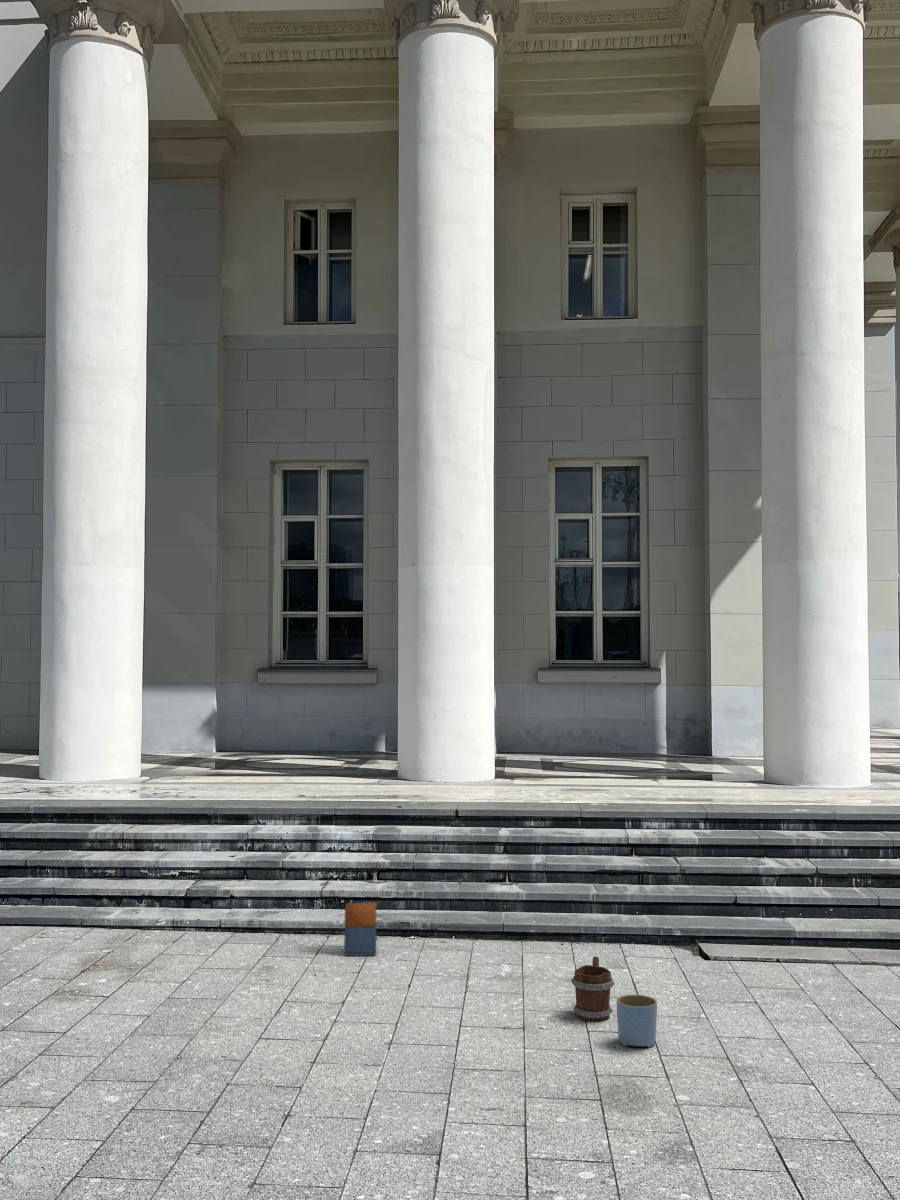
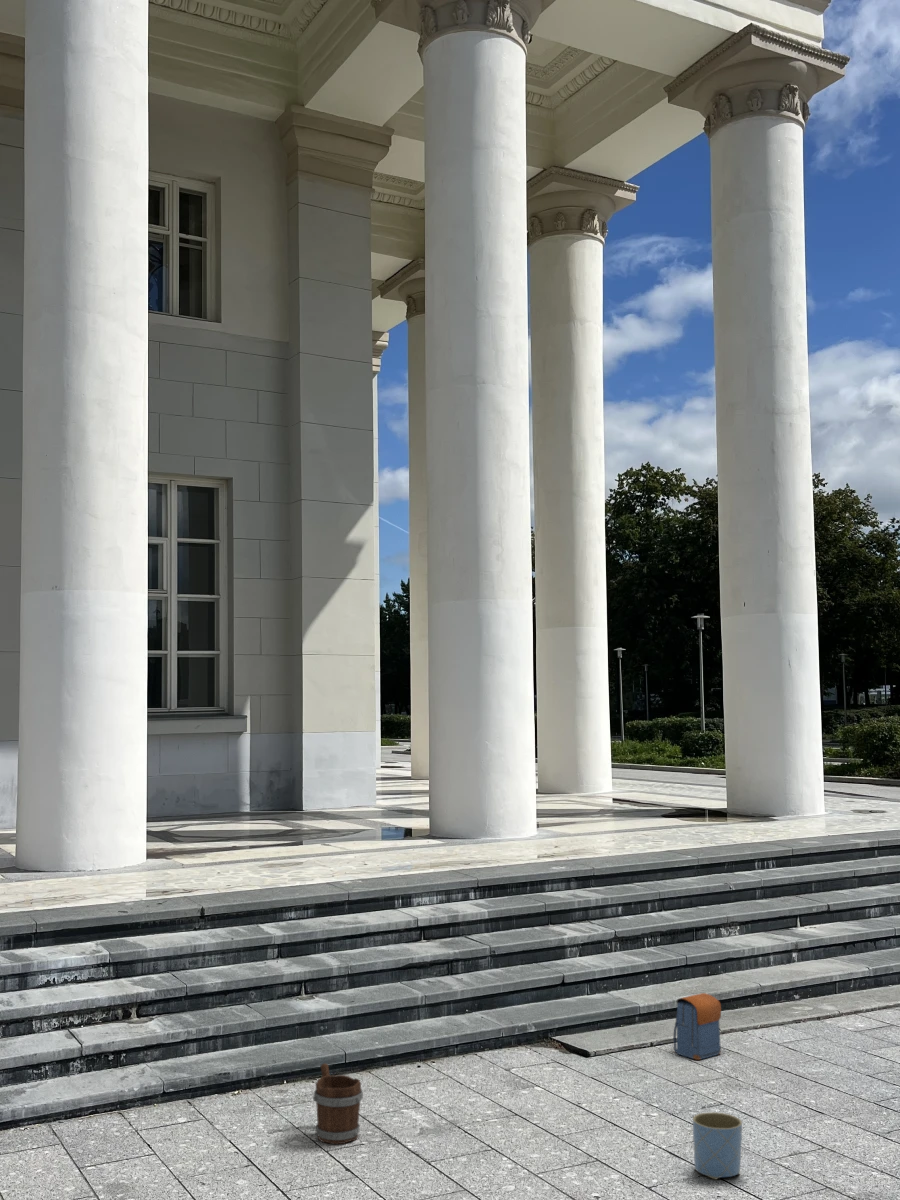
backpack: present [344,903,376,956] -> present [674,993,721,1060]
bucket: present [571,956,614,1021] -> present [313,1064,363,1144]

